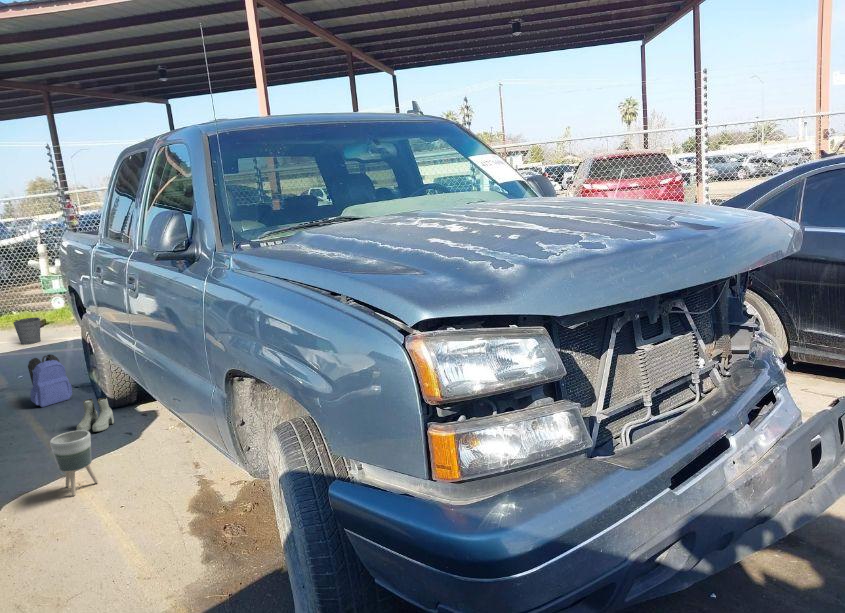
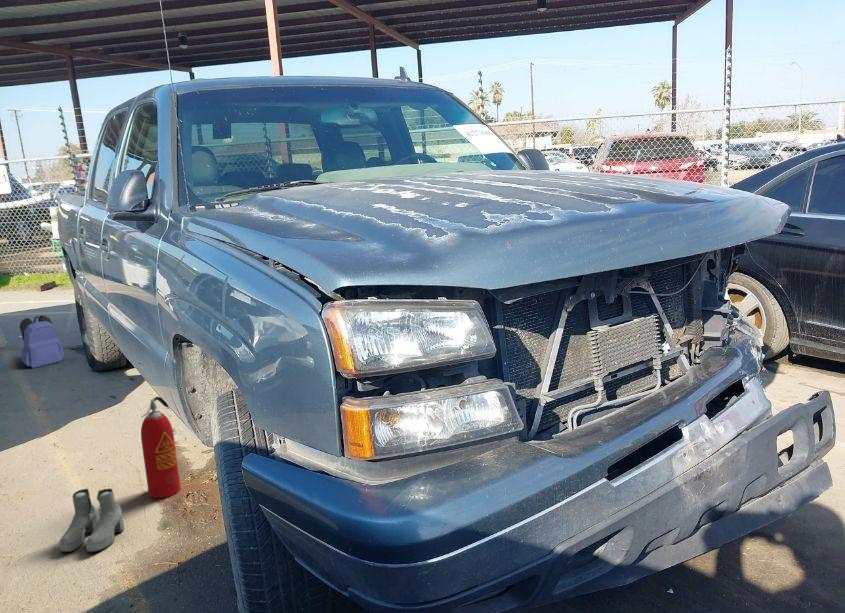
bucket: present [13,318,40,344] -> none [17,279,45,305]
boots: present [76,398,114,432] -> present [59,489,124,552]
planter: present [50,430,98,496] -> none [23,392,72,458]
fire extinguisher: none [177,430,216,530] -> present [141,397,180,498]

